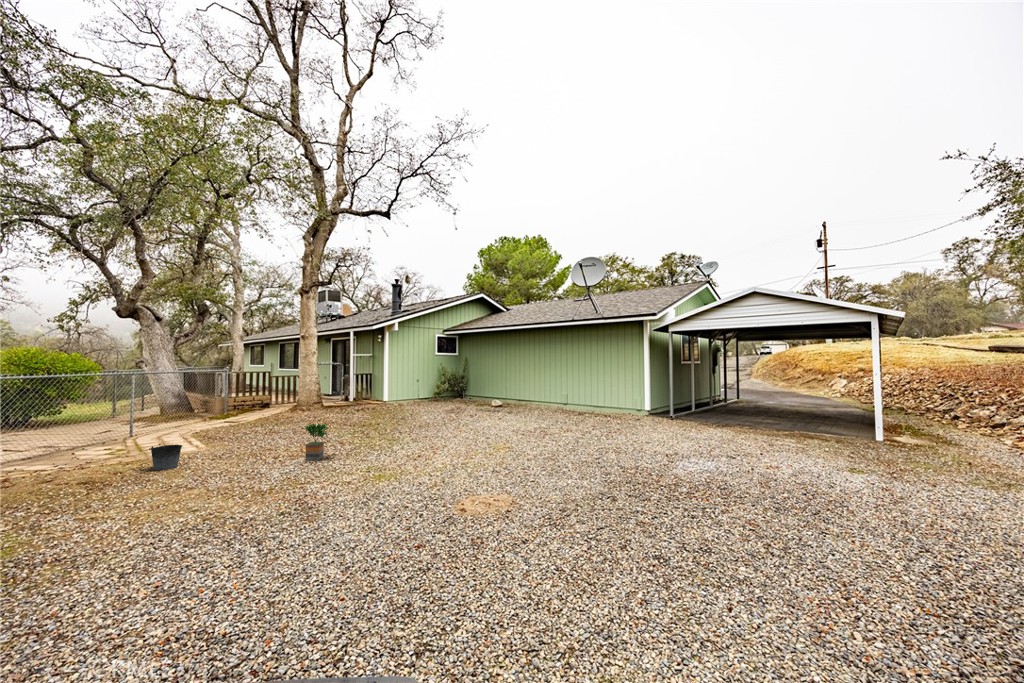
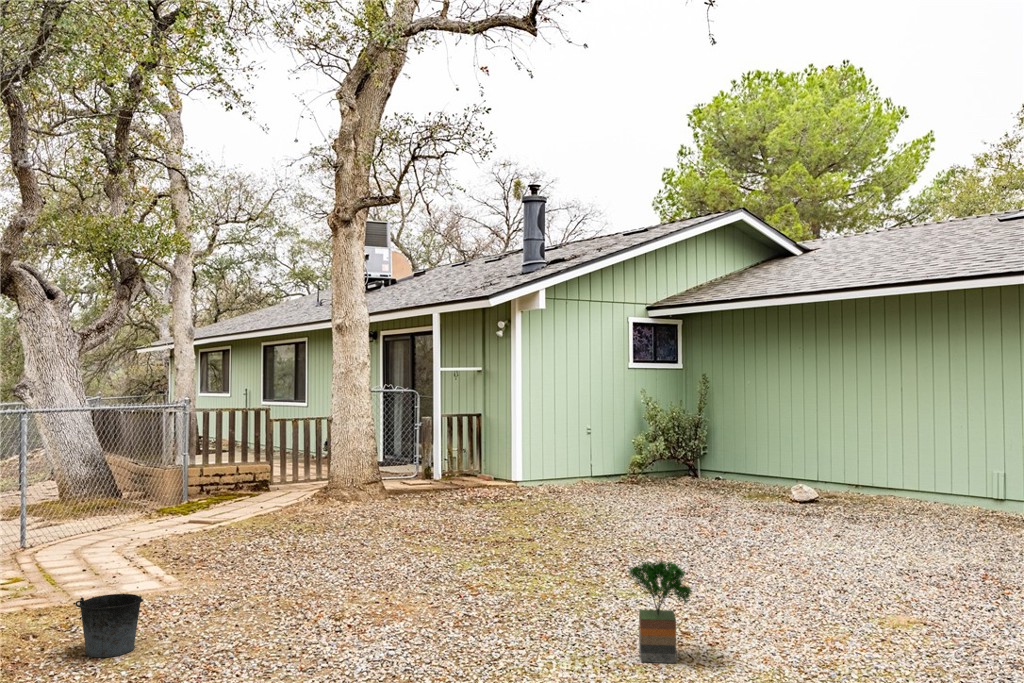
potted tree: present [305,424,328,461] -> present [629,561,692,663]

